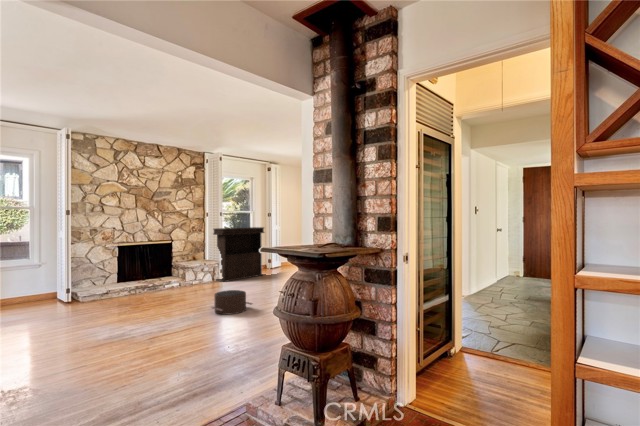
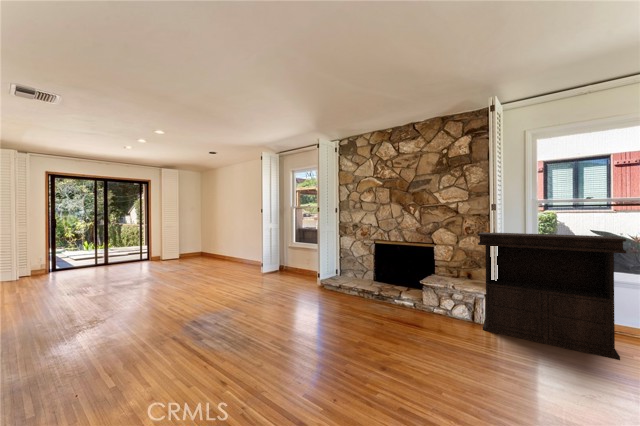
pouf: present [211,290,253,314] -> none [232,332,294,387]

